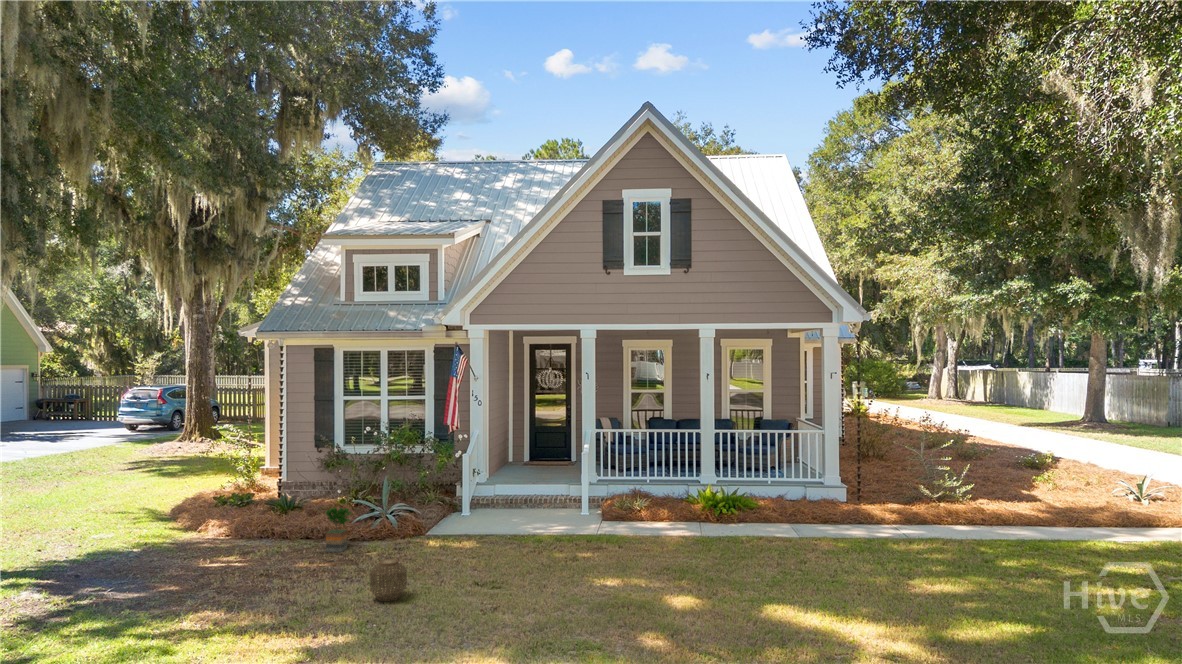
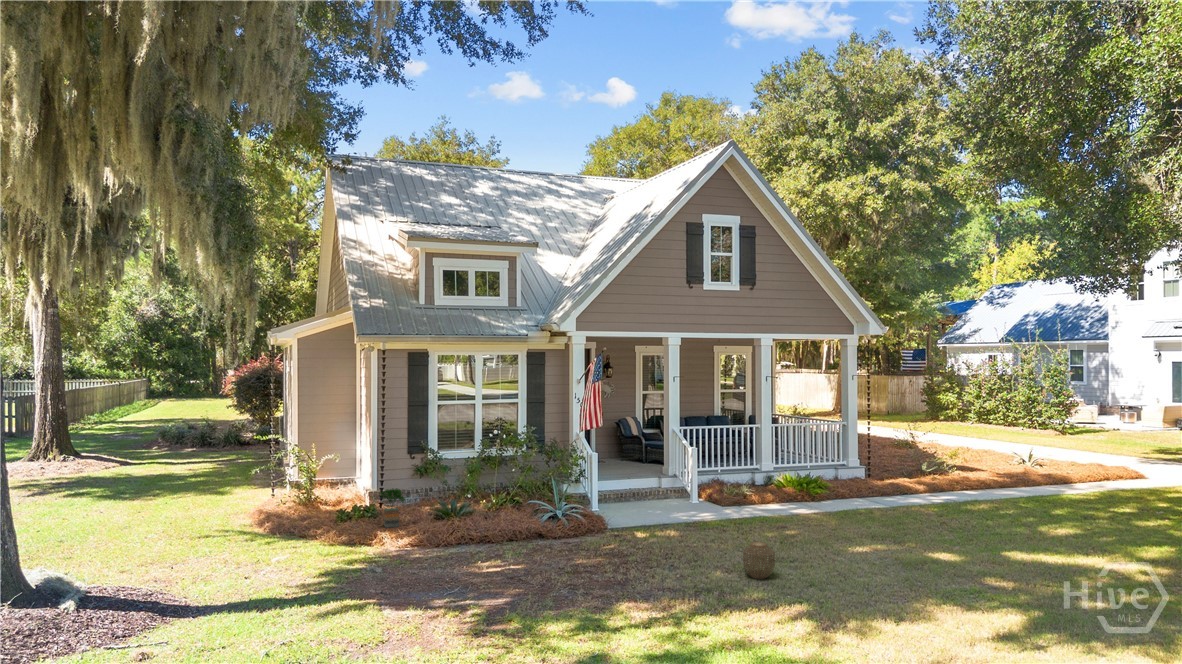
potted tree: present [325,508,352,552] -> present [380,488,405,528]

